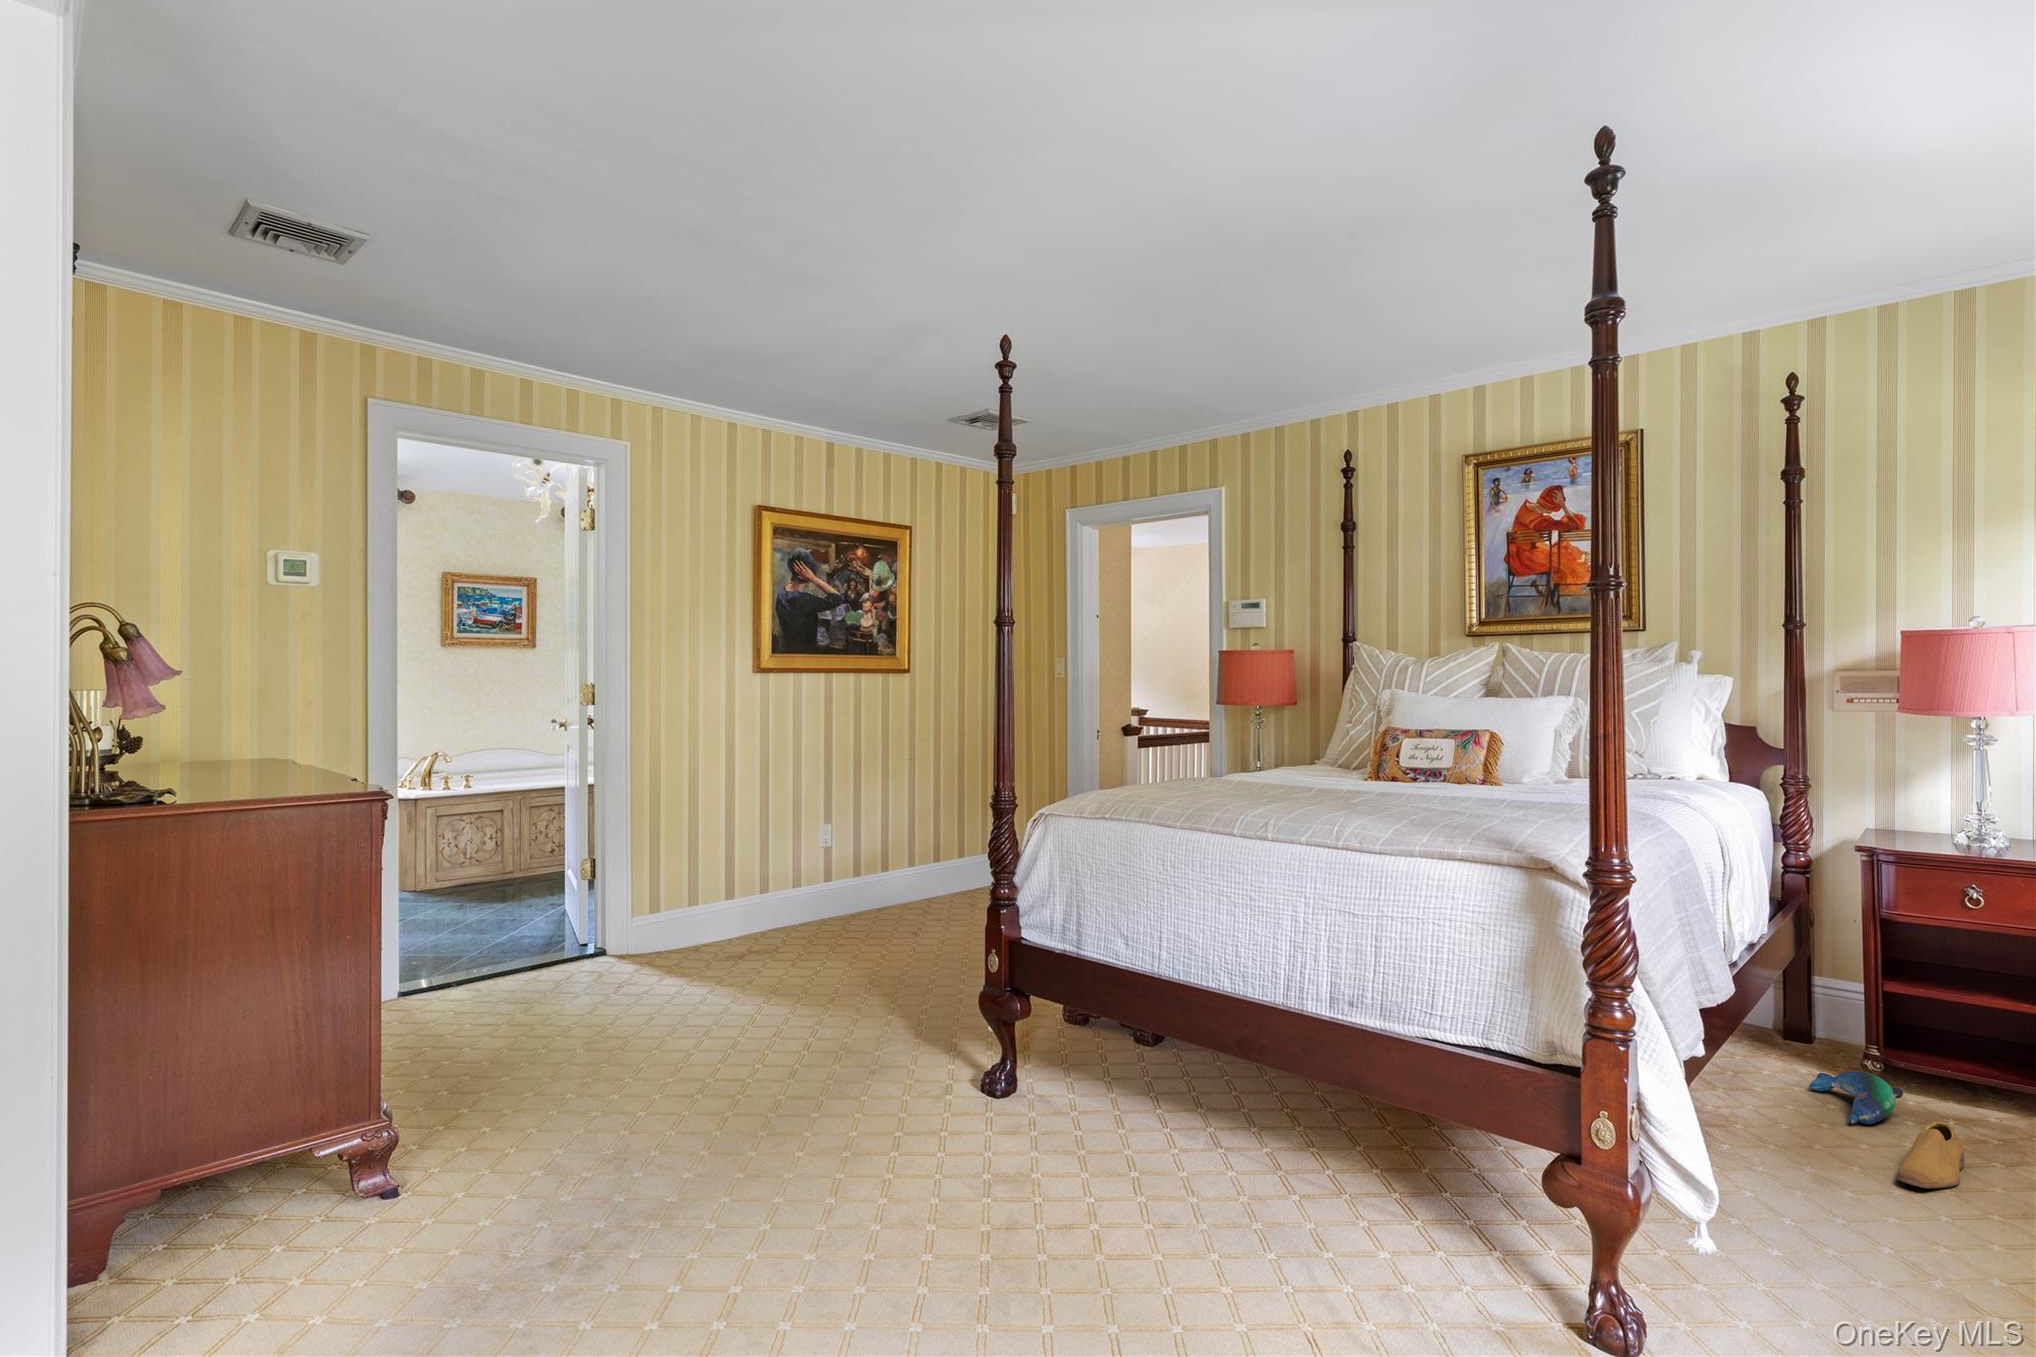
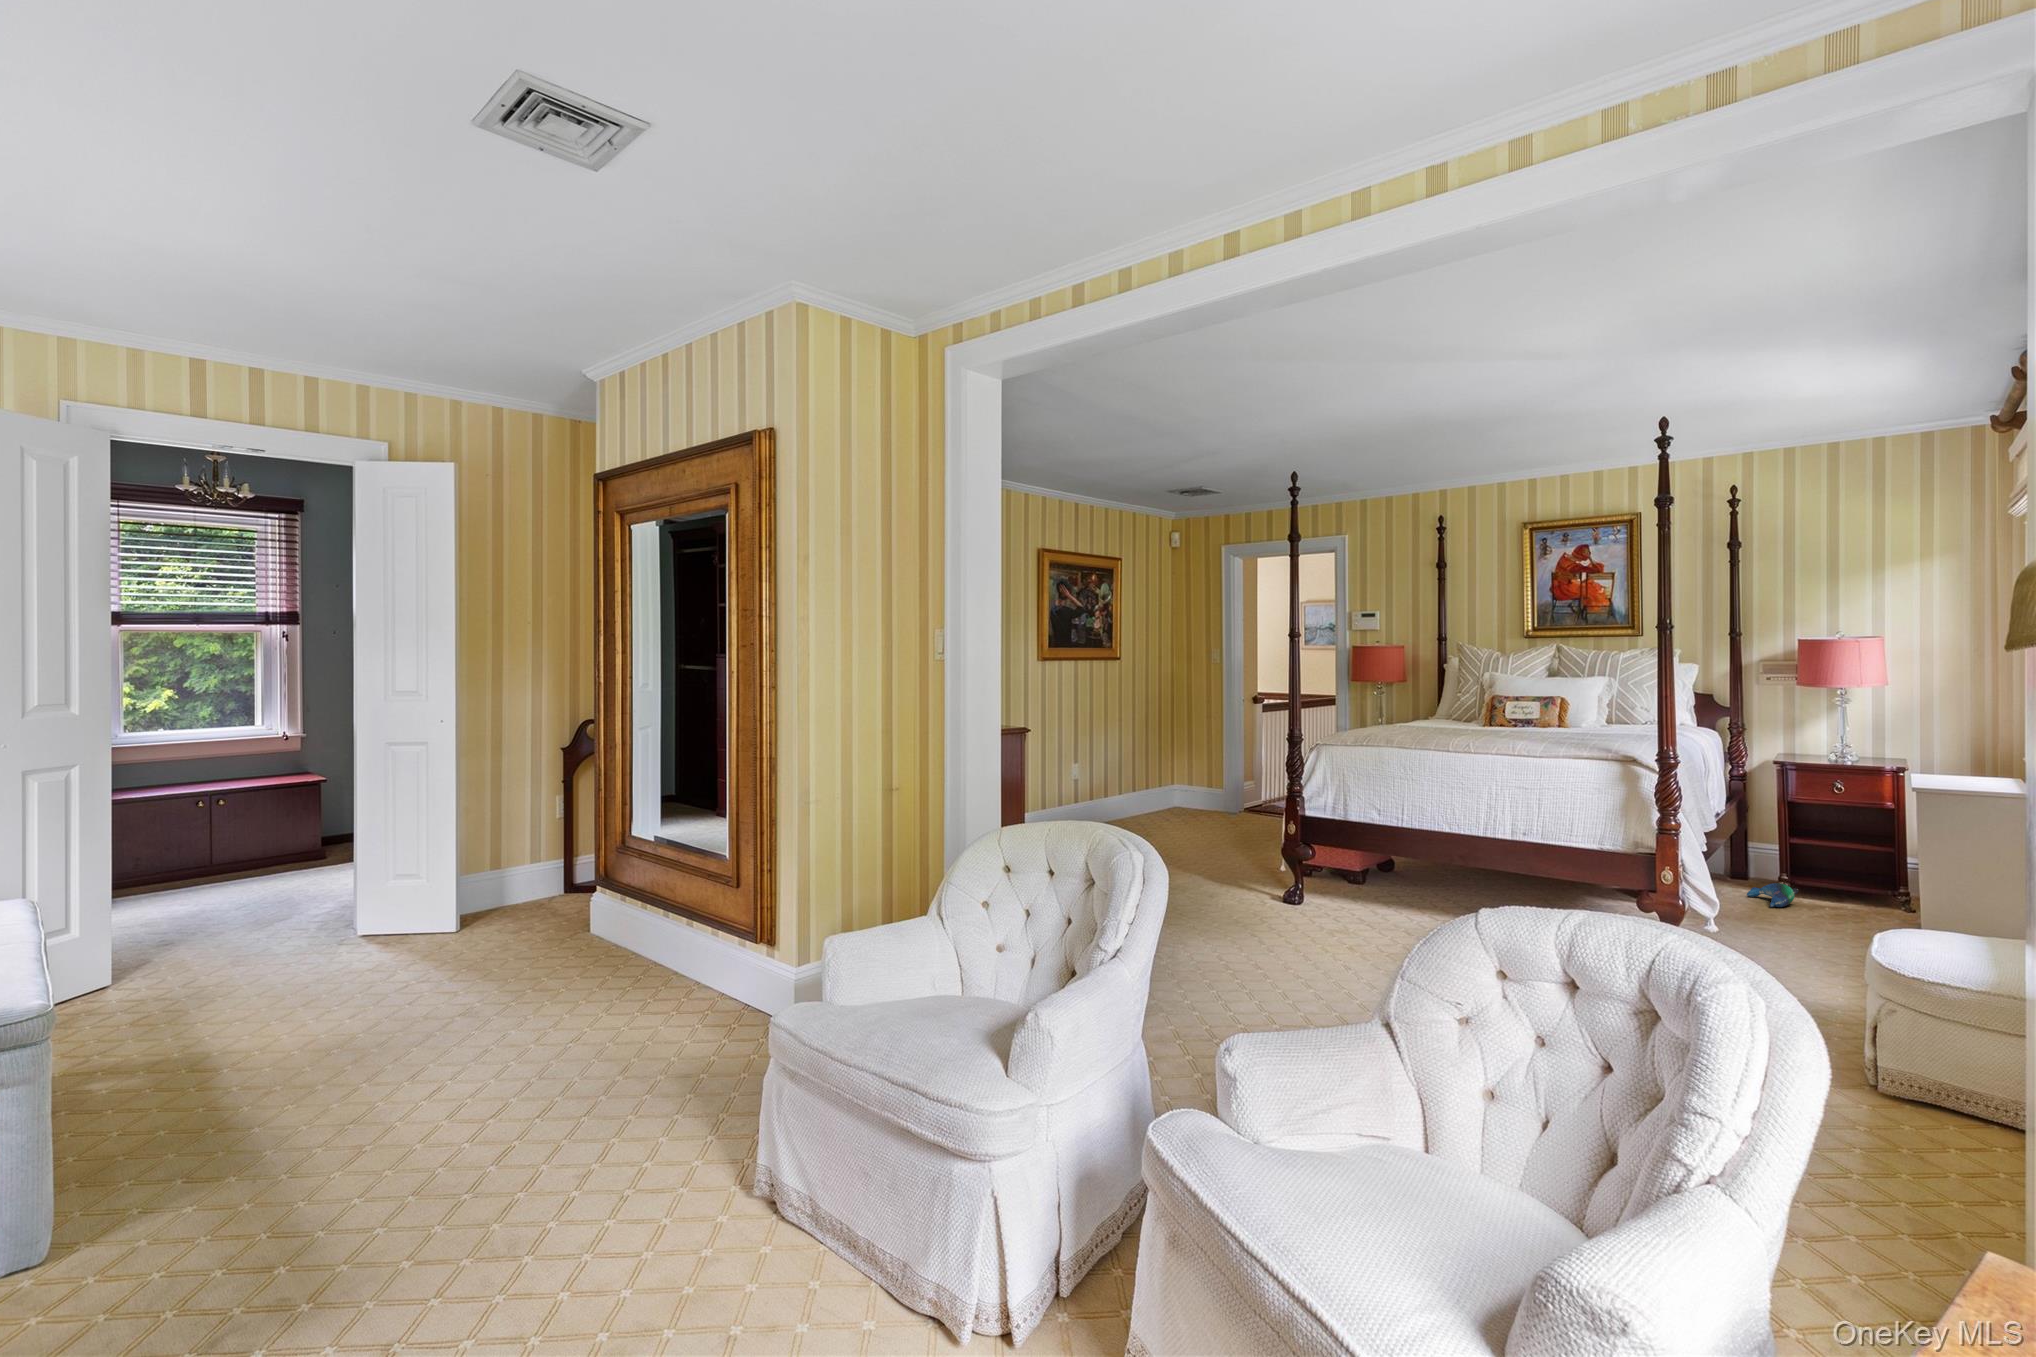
shoe: present [1897,1121,1965,1188] -> none [1796,898,1830,926]

